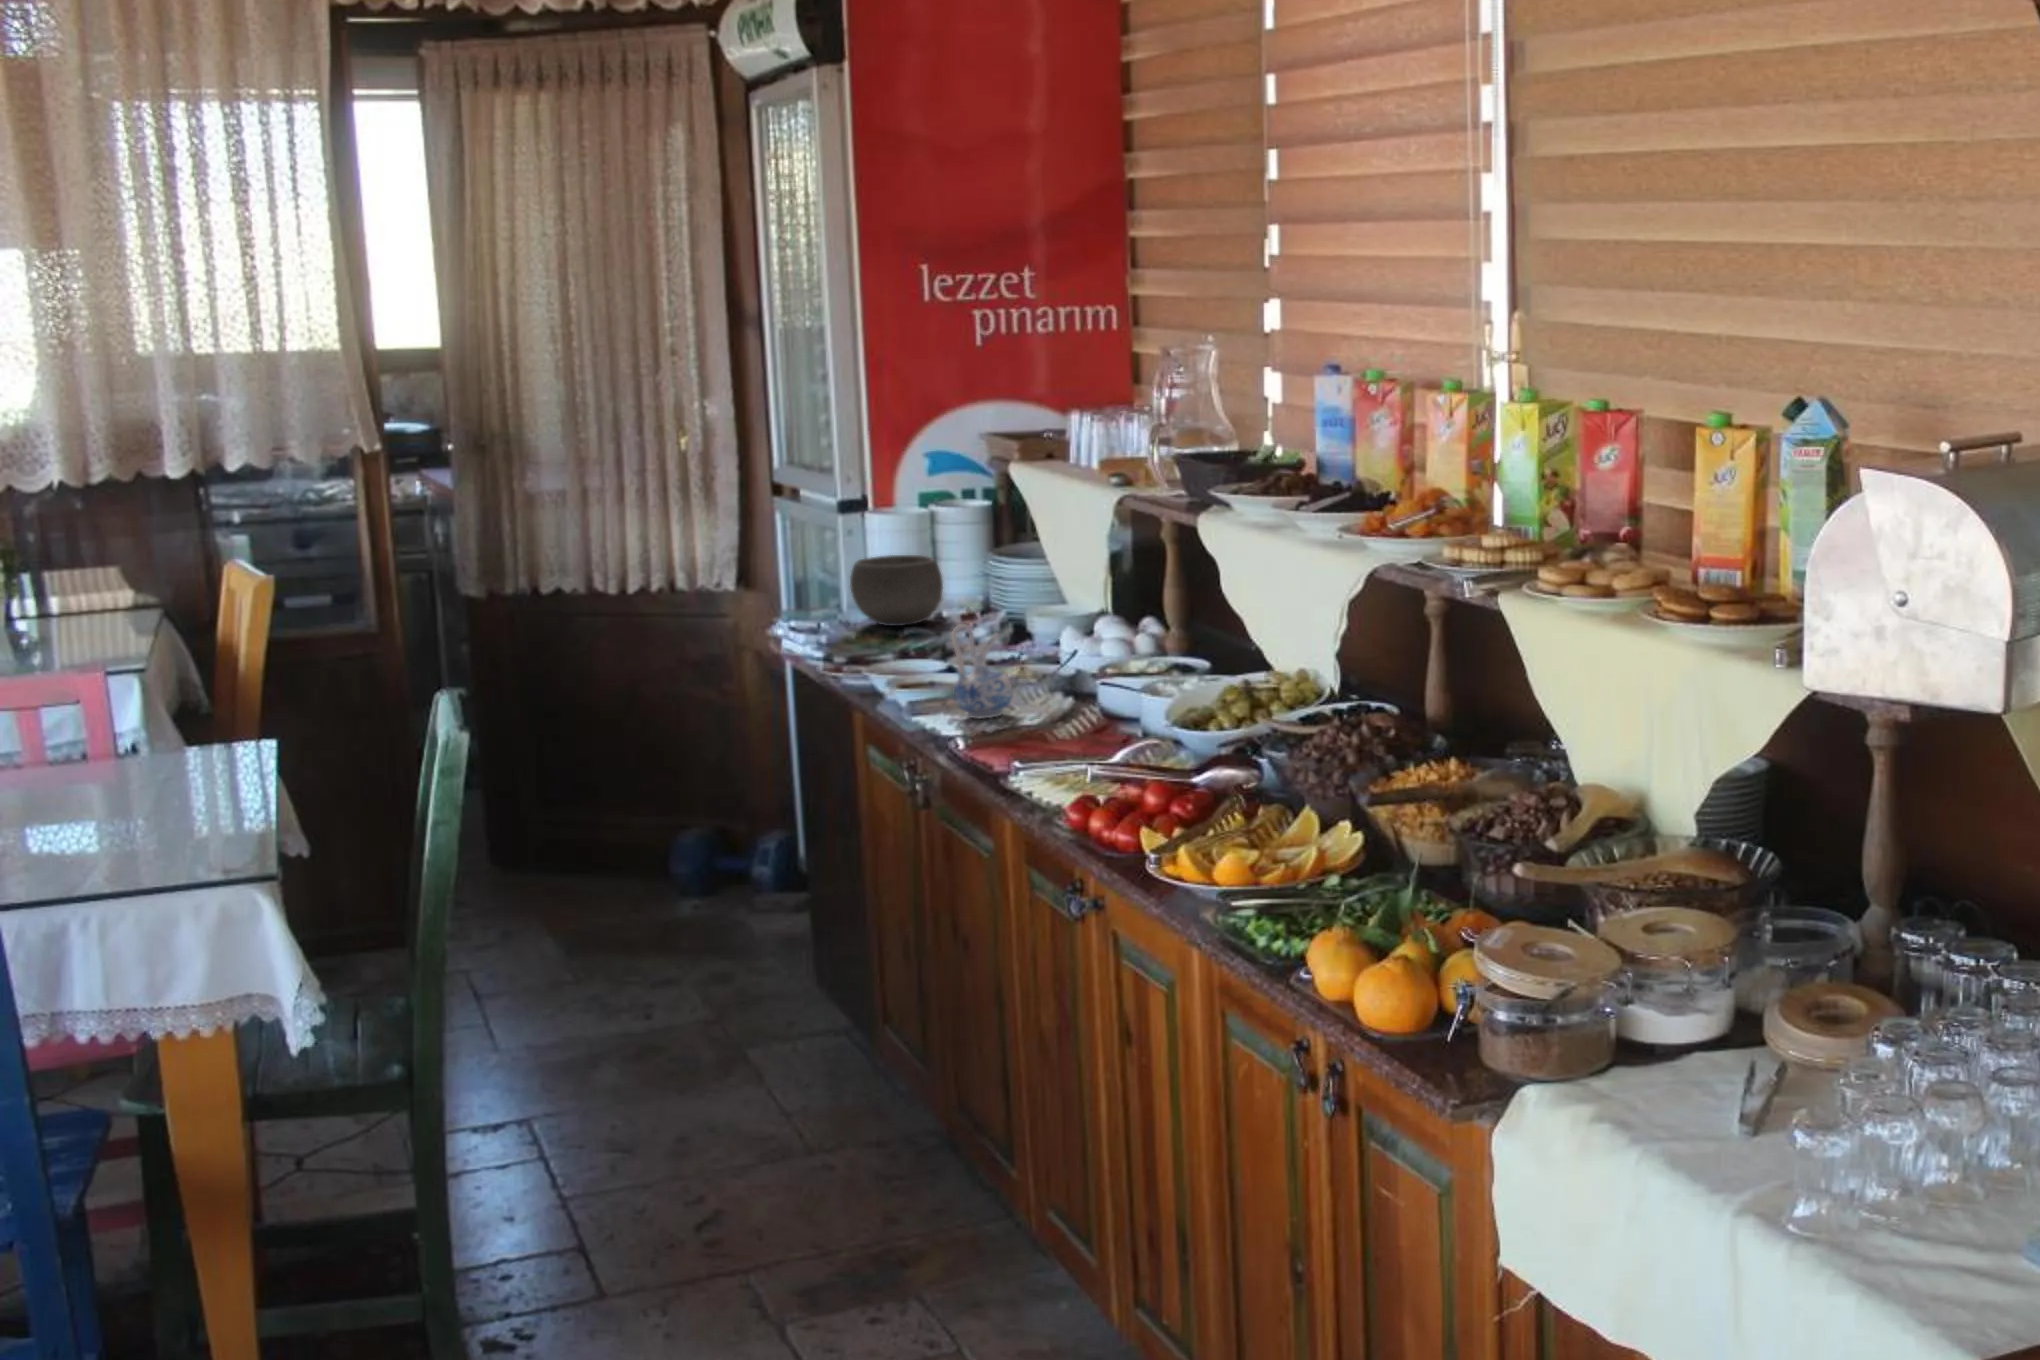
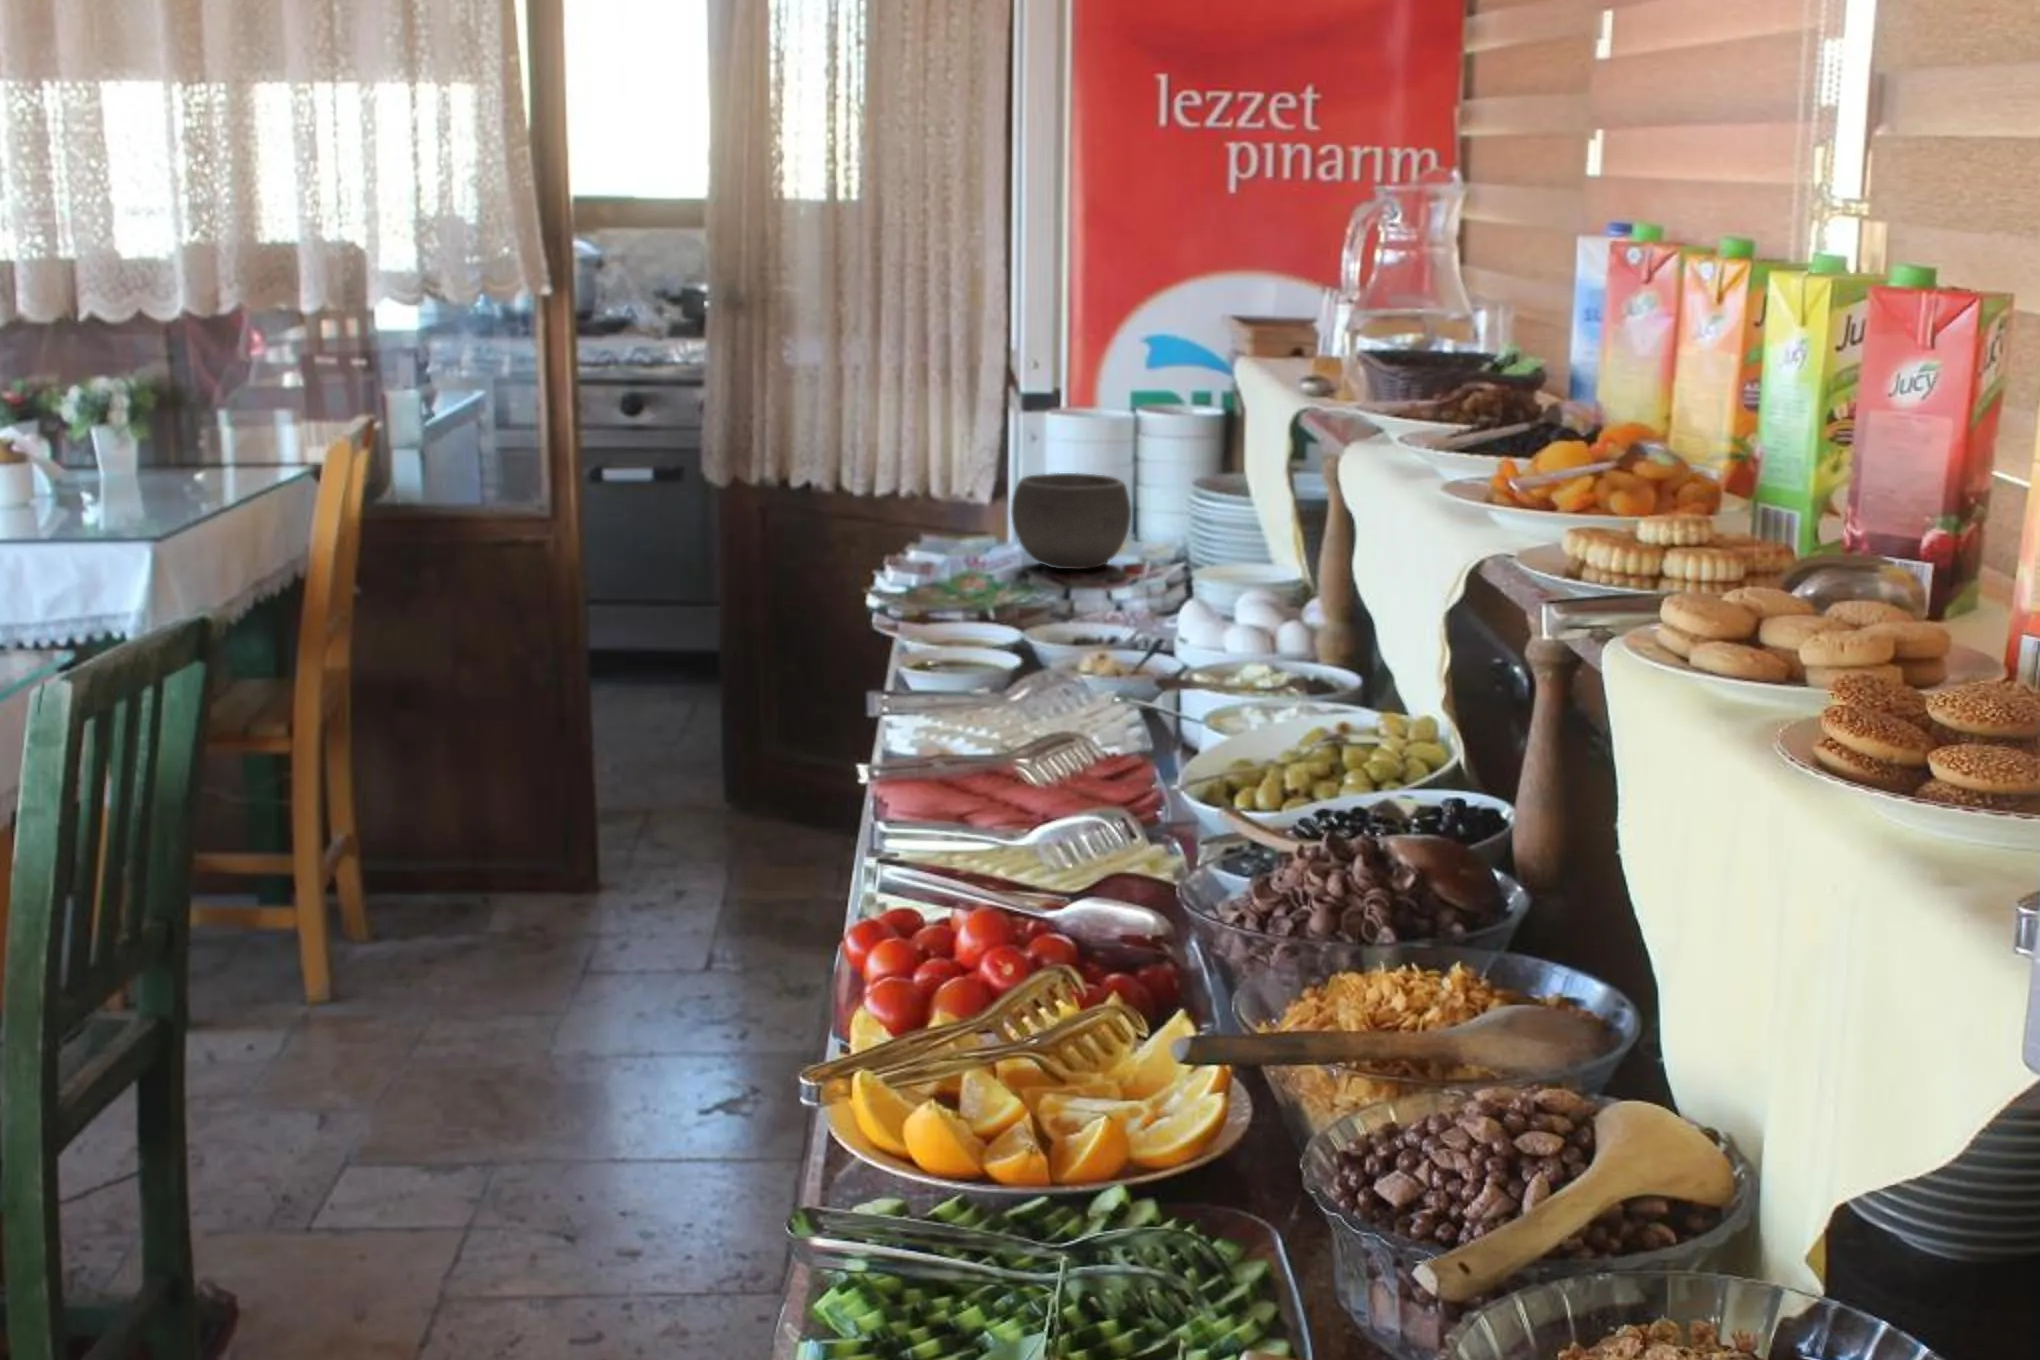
ceramic pitcher: present [952,624,1013,719] -> none [975,580,1061,722]

